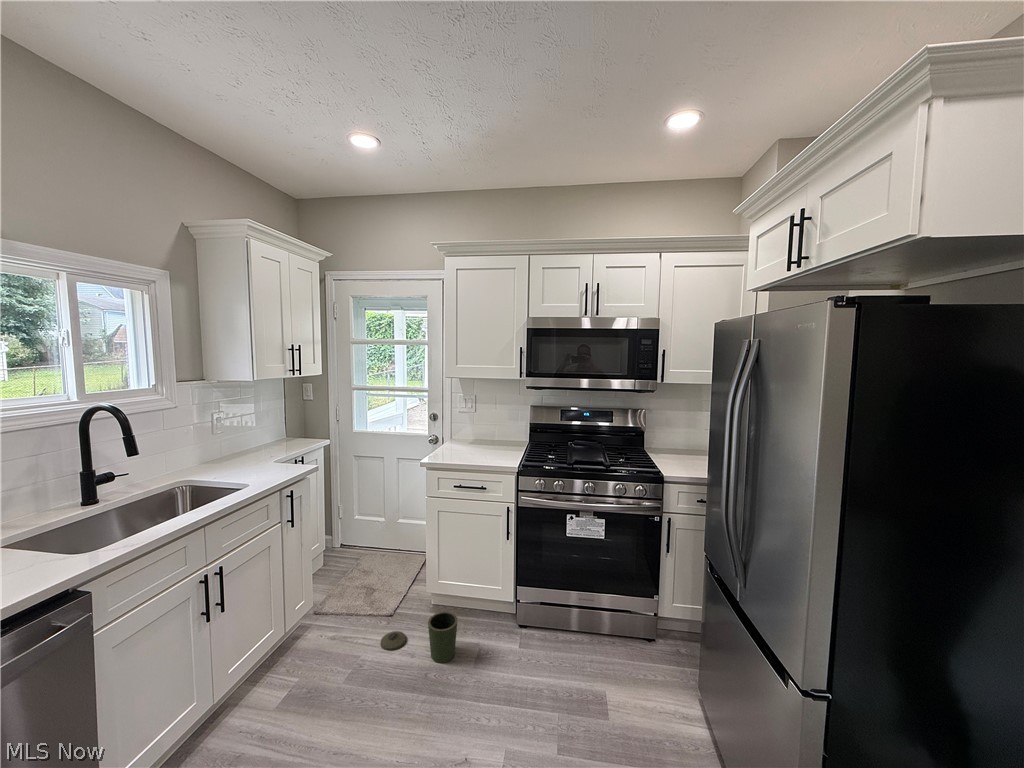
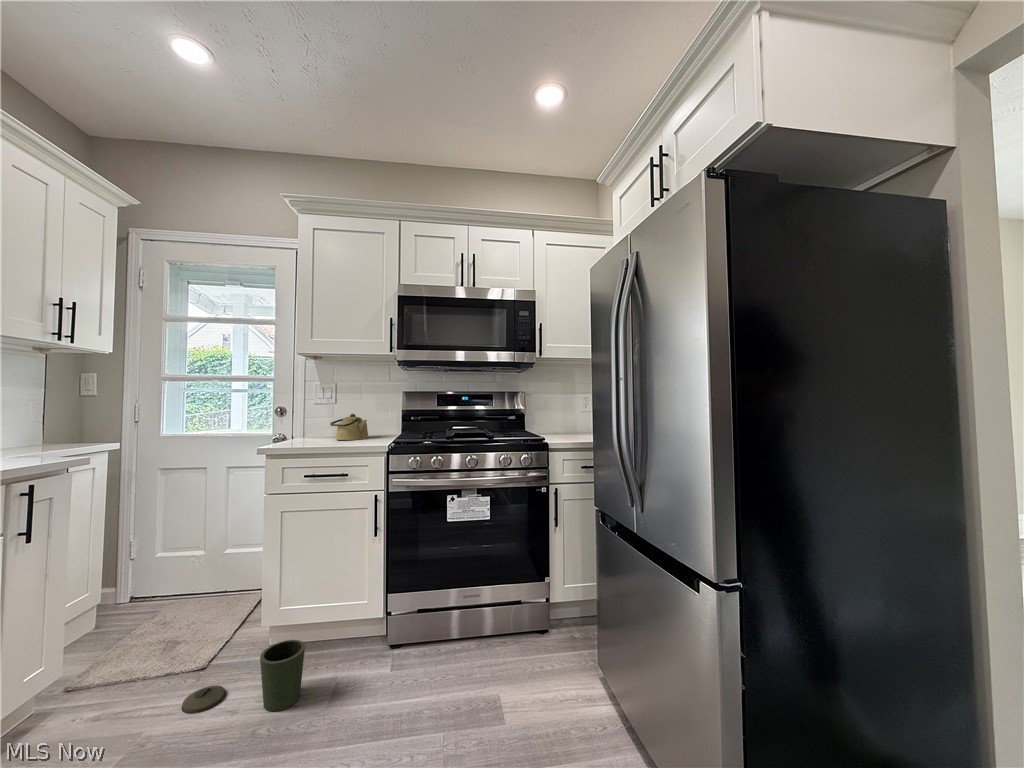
kettle: none [472,428,503,452] -> present [330,414,369,440]

